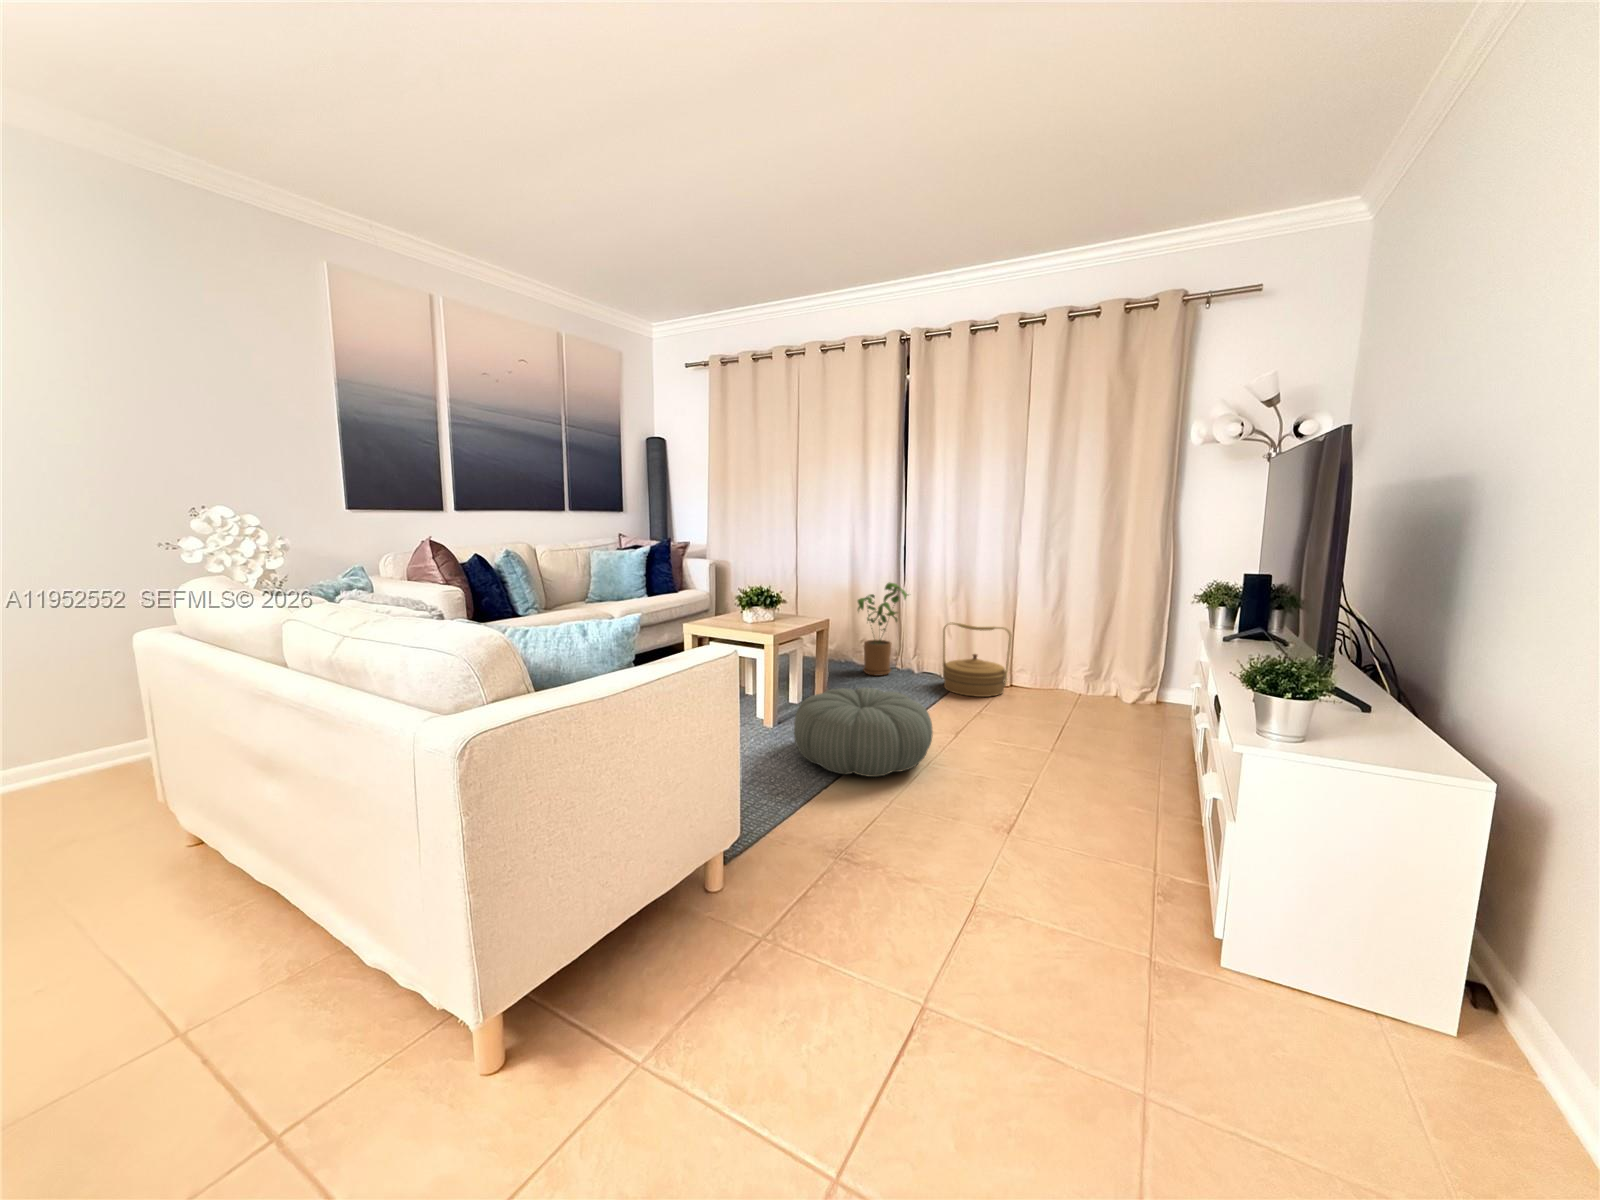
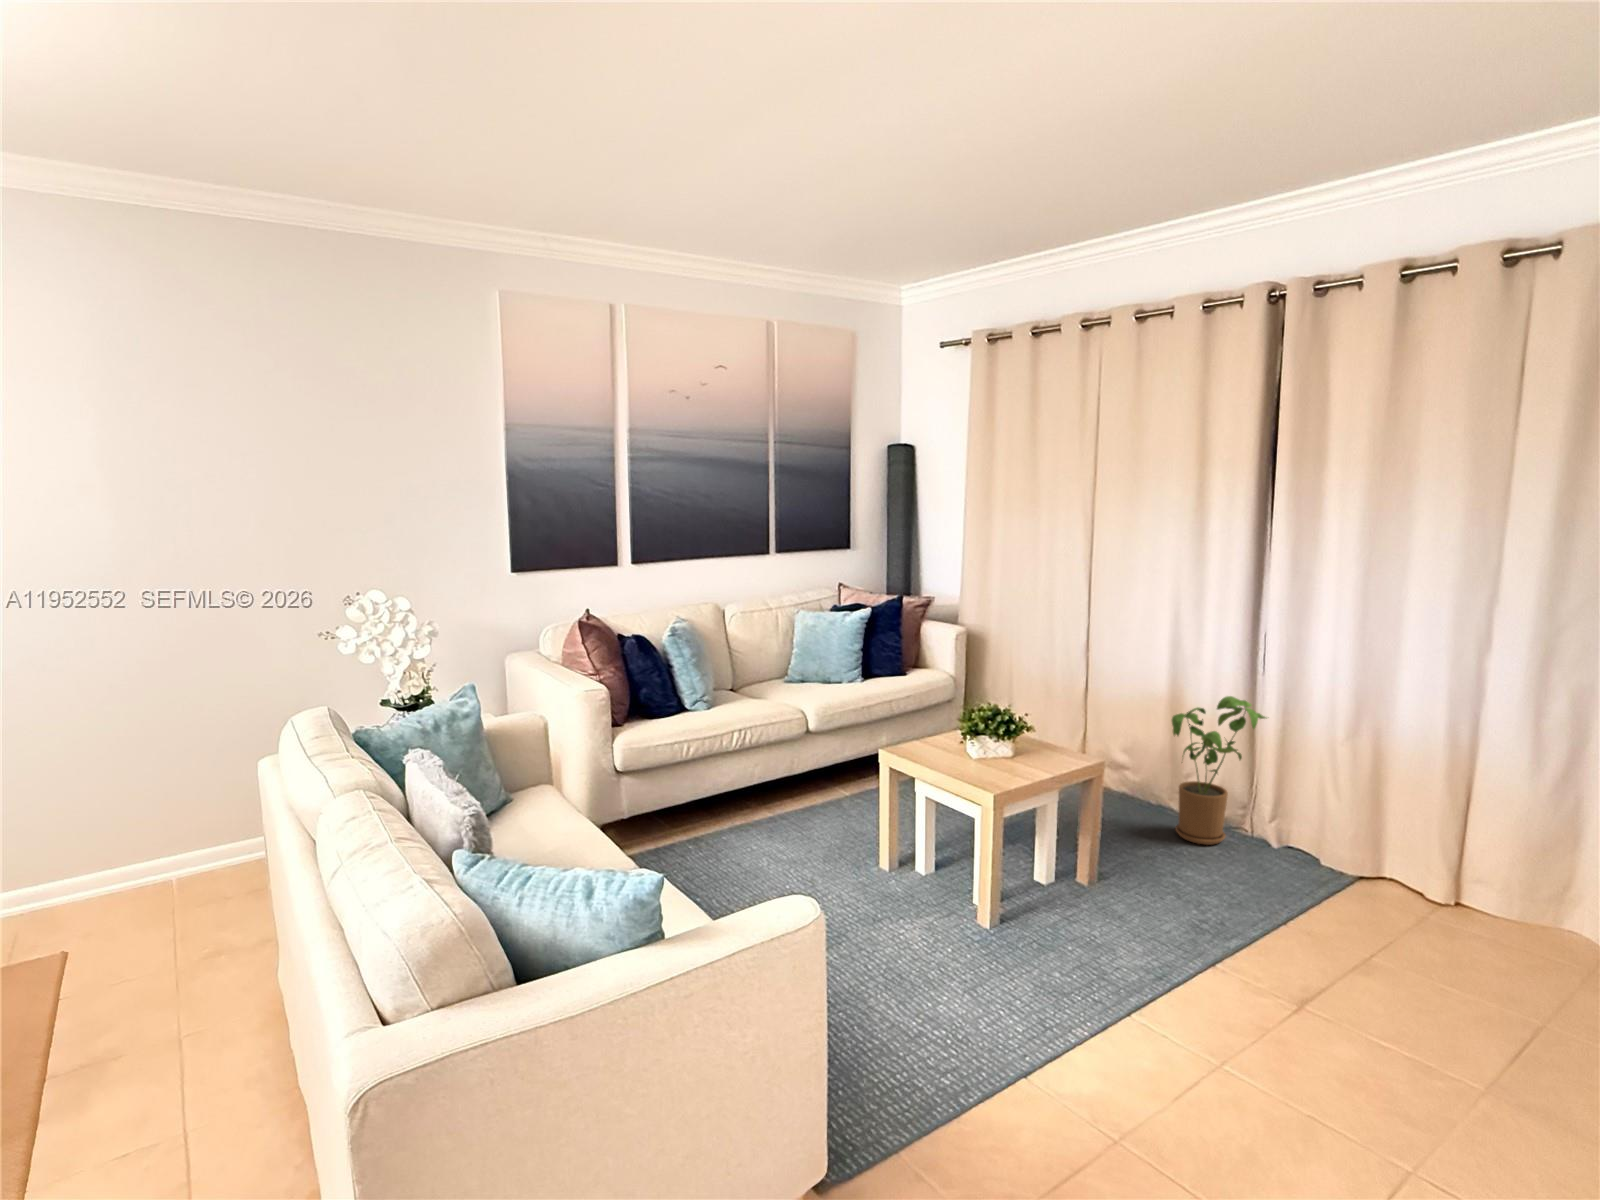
woven basket: present [942,622,1011,697] -> none [1314,782,1454,930]
pouf: present [794,688,933,777] -> none [990,899,1228,1082]

